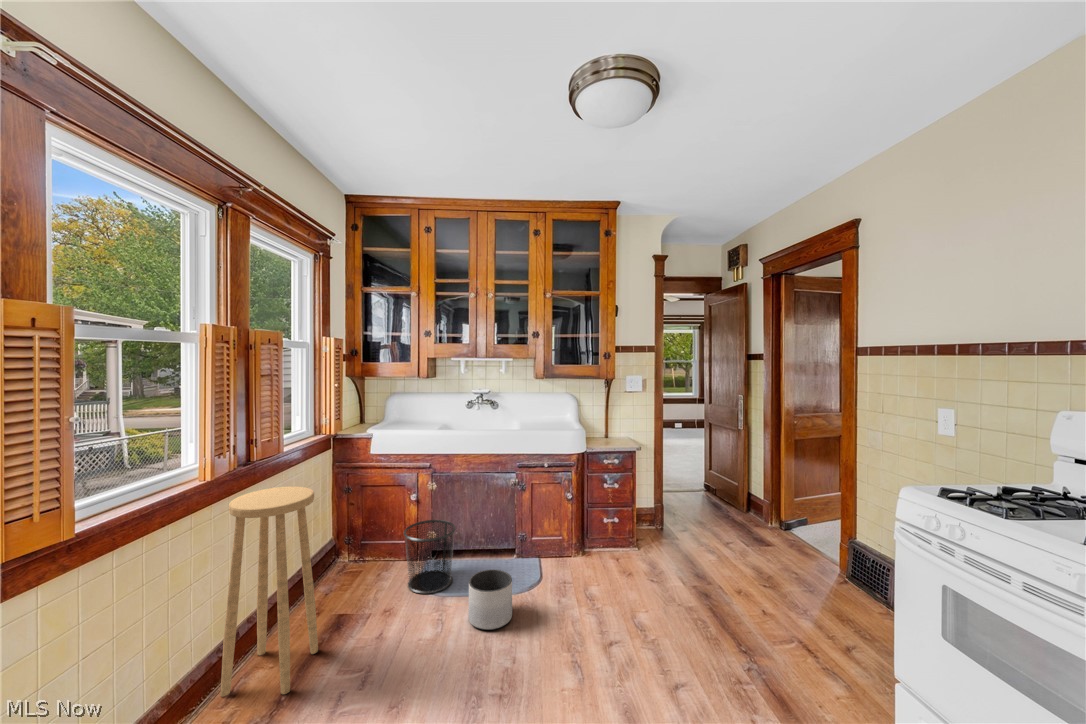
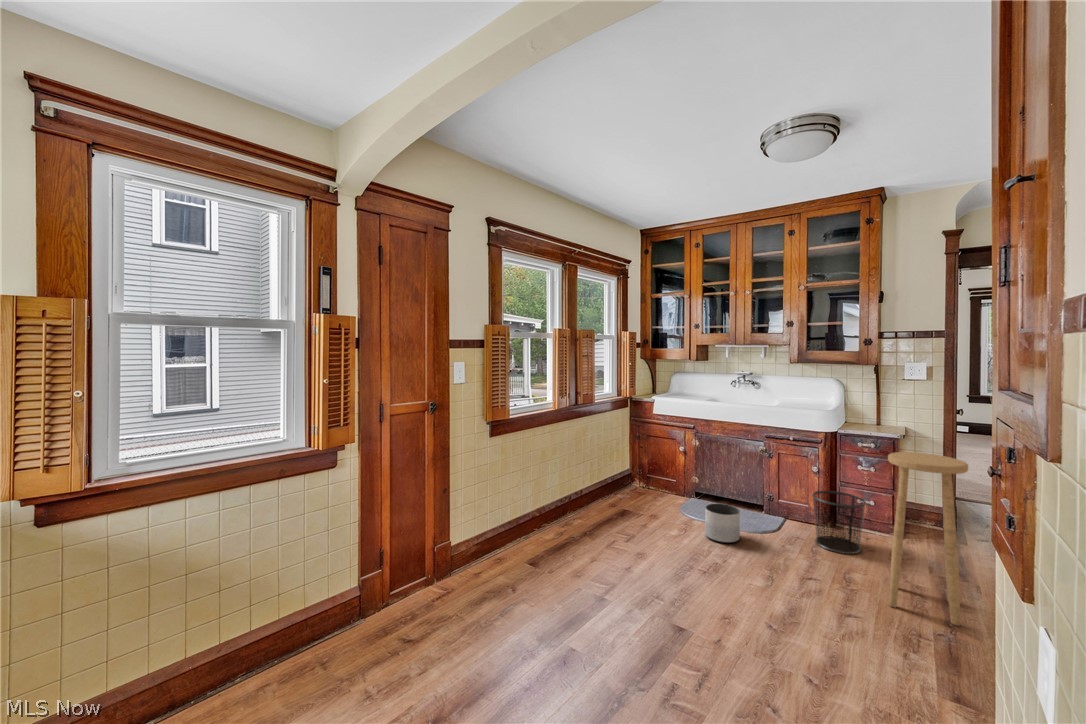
stool: present [220,486,318,696] -> present [888,452,968,626]
waste bin: present [404,520,456,594] -> present [812,491,866,554]

